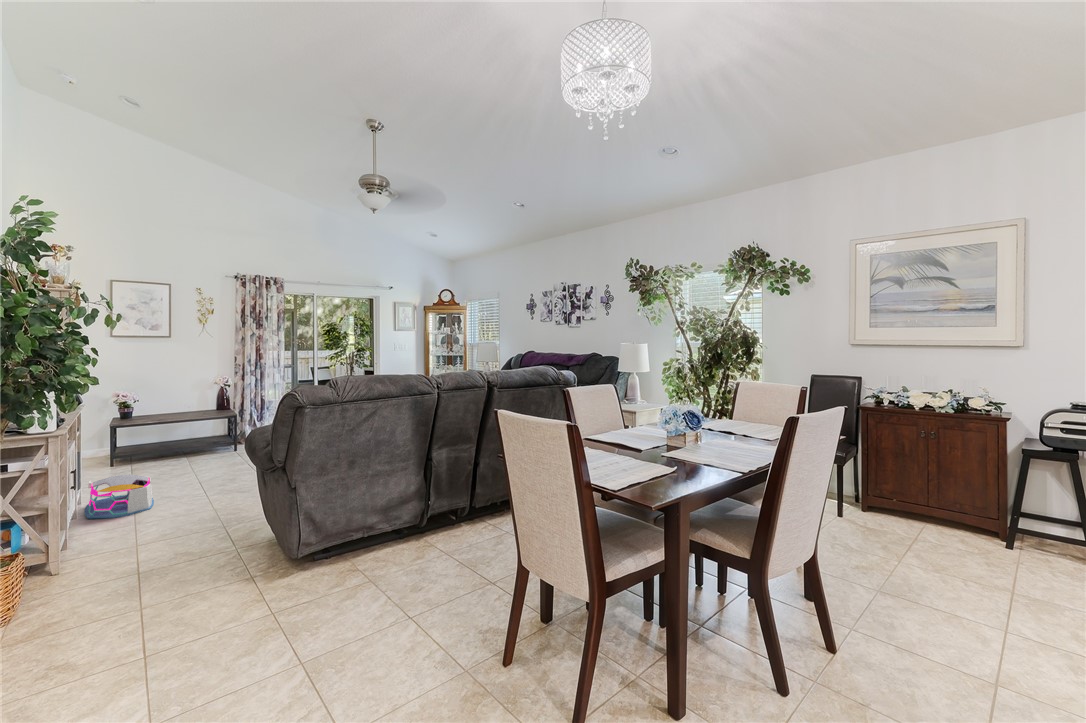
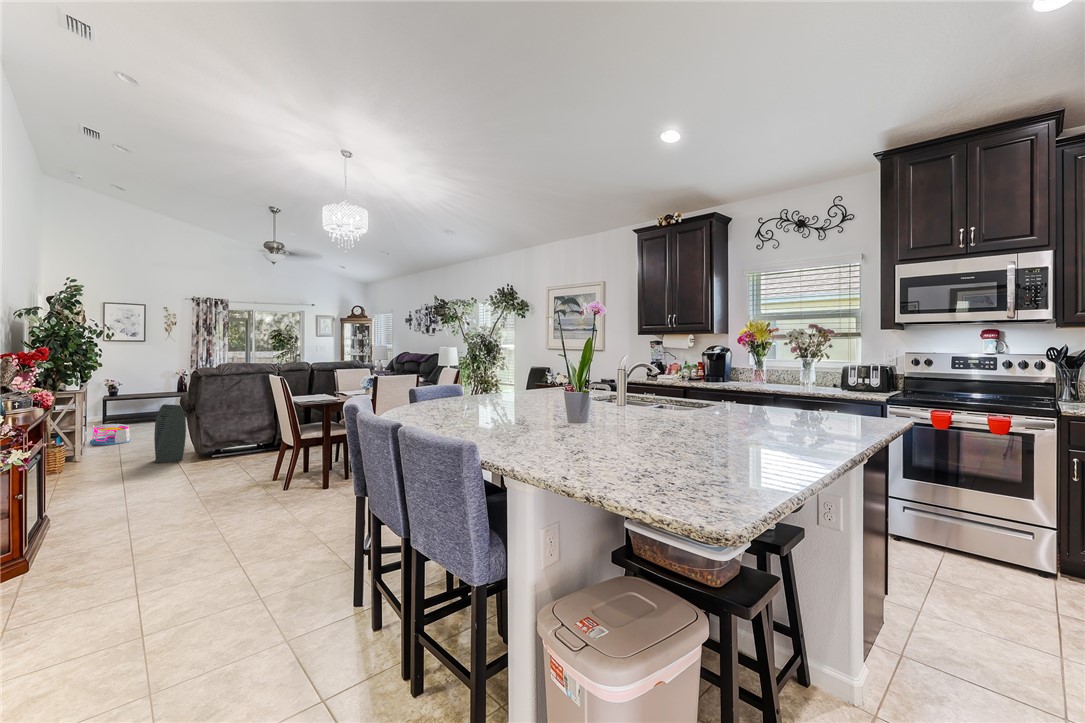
air purifier: none [205,458,266,581] -> present [154,404,186,463]

